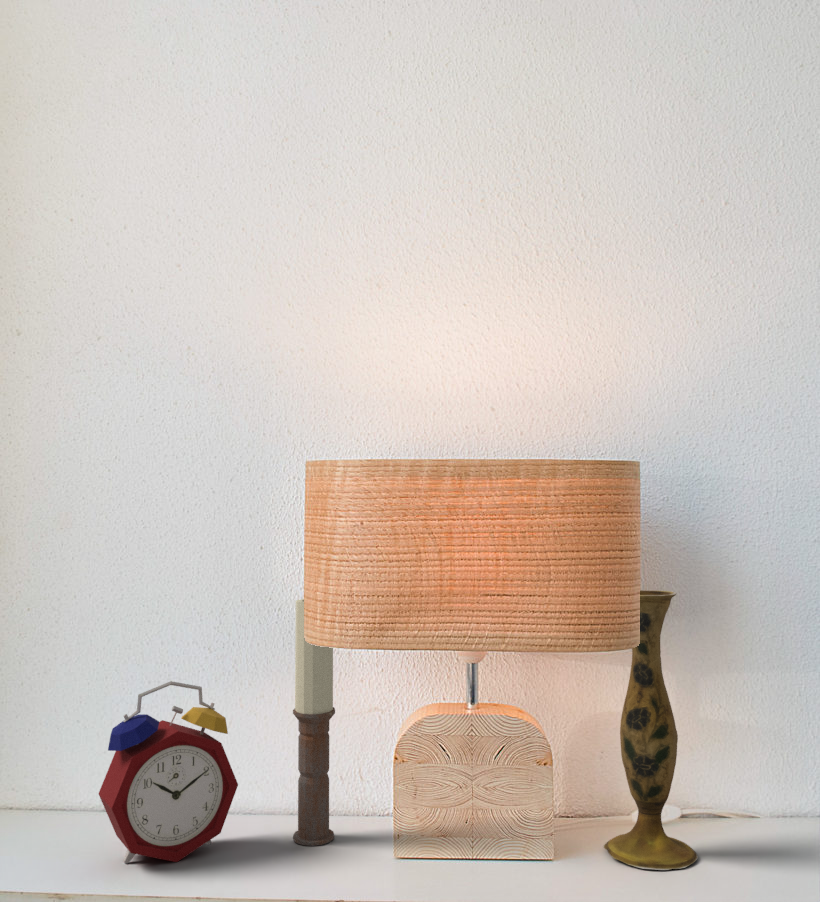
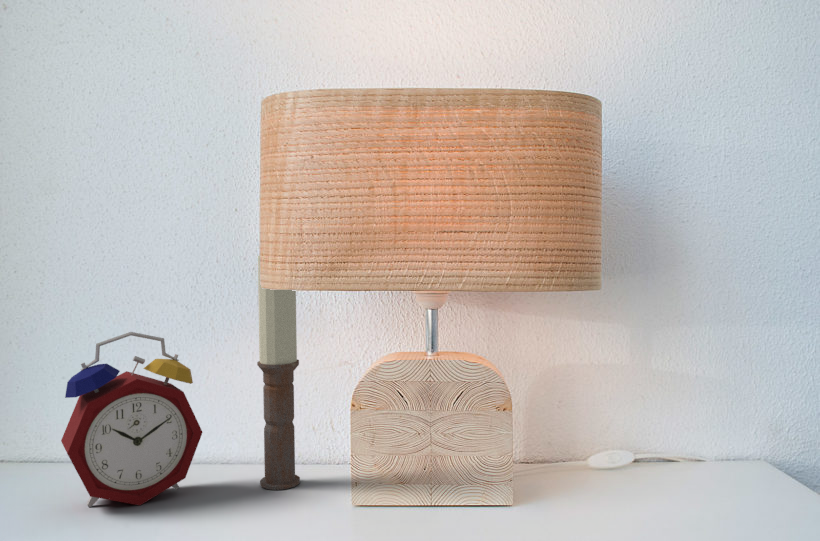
vase: present [603,590,698,870] -> none [559,240,653,509]

